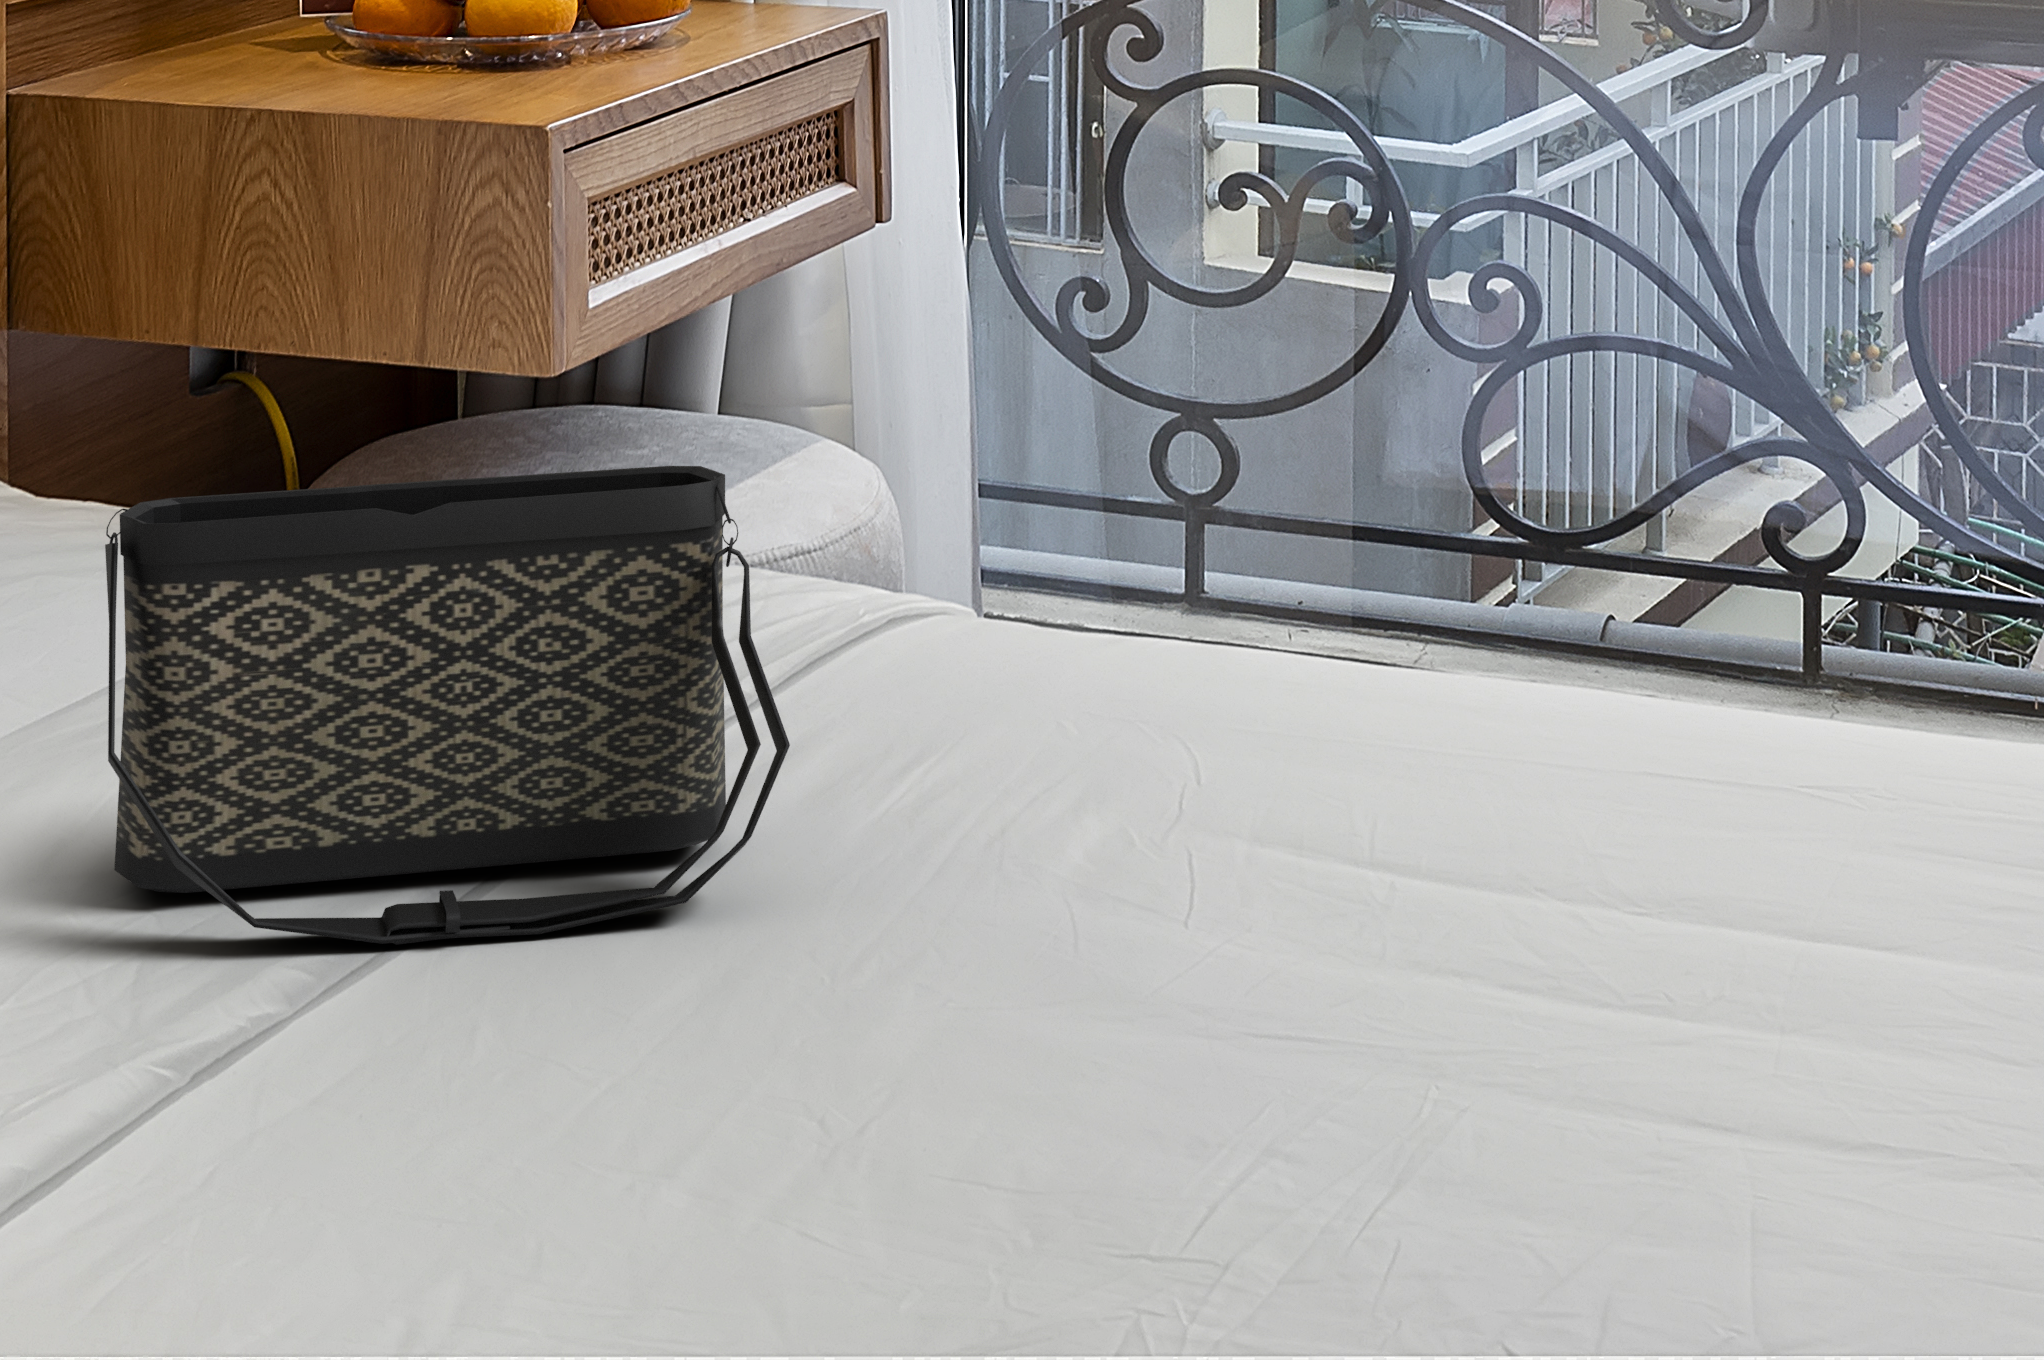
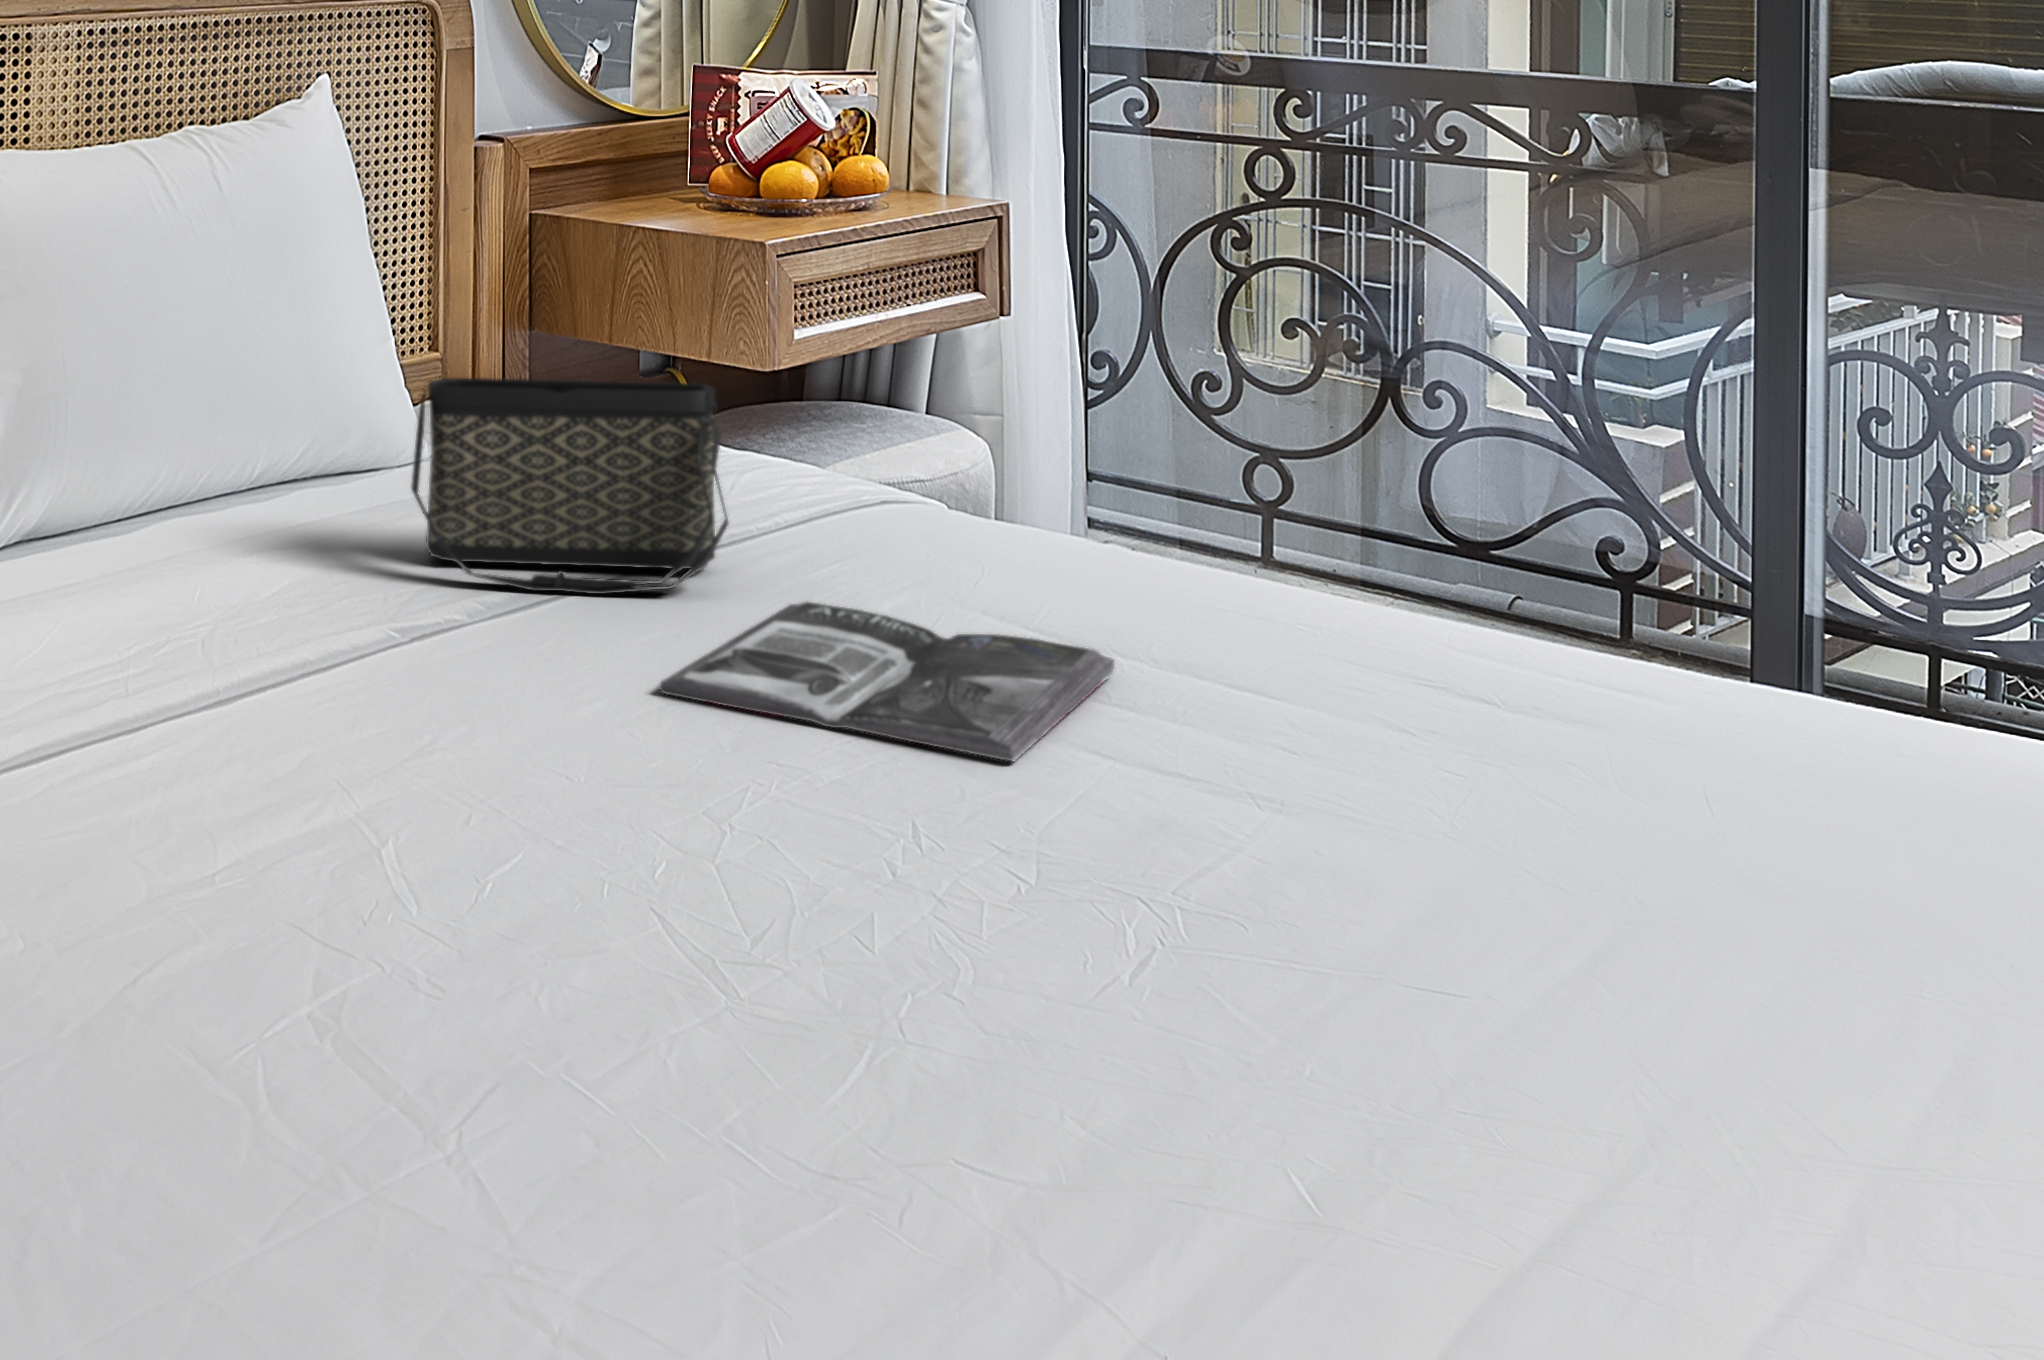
magazine: none [829,902,1638,1231] -> present [659,602,1115,761]

